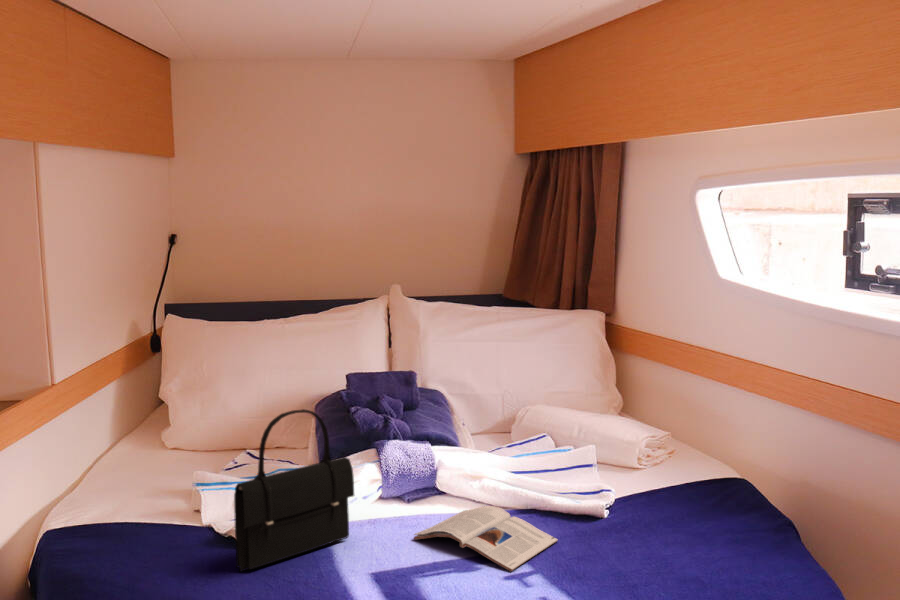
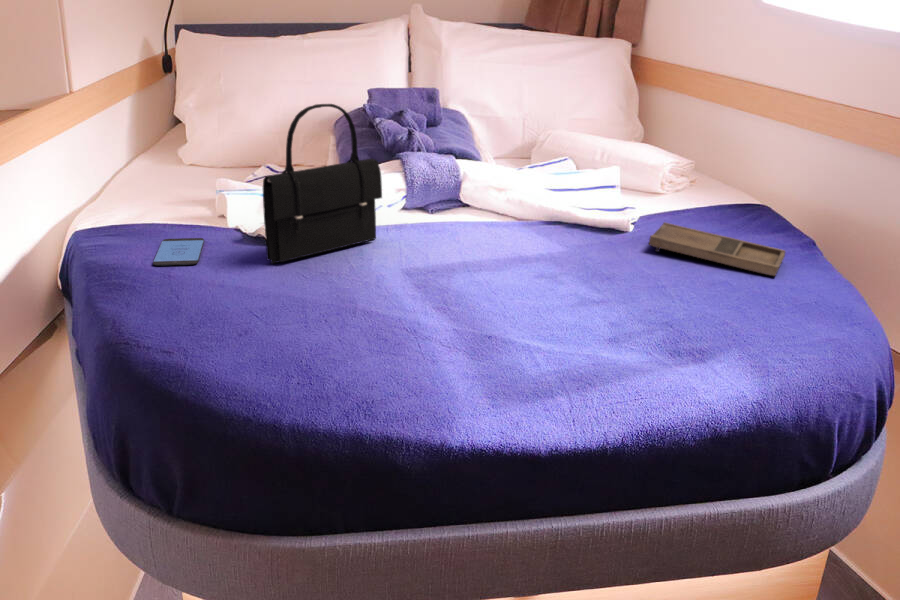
magazine: present [414,506,558,571] -> none [440,216,583,272]
tray: none [624,508,762,568] -> present [649,222,785,276]
smartphone: none [120,542,175,578] -> present [153,238,204,266]

